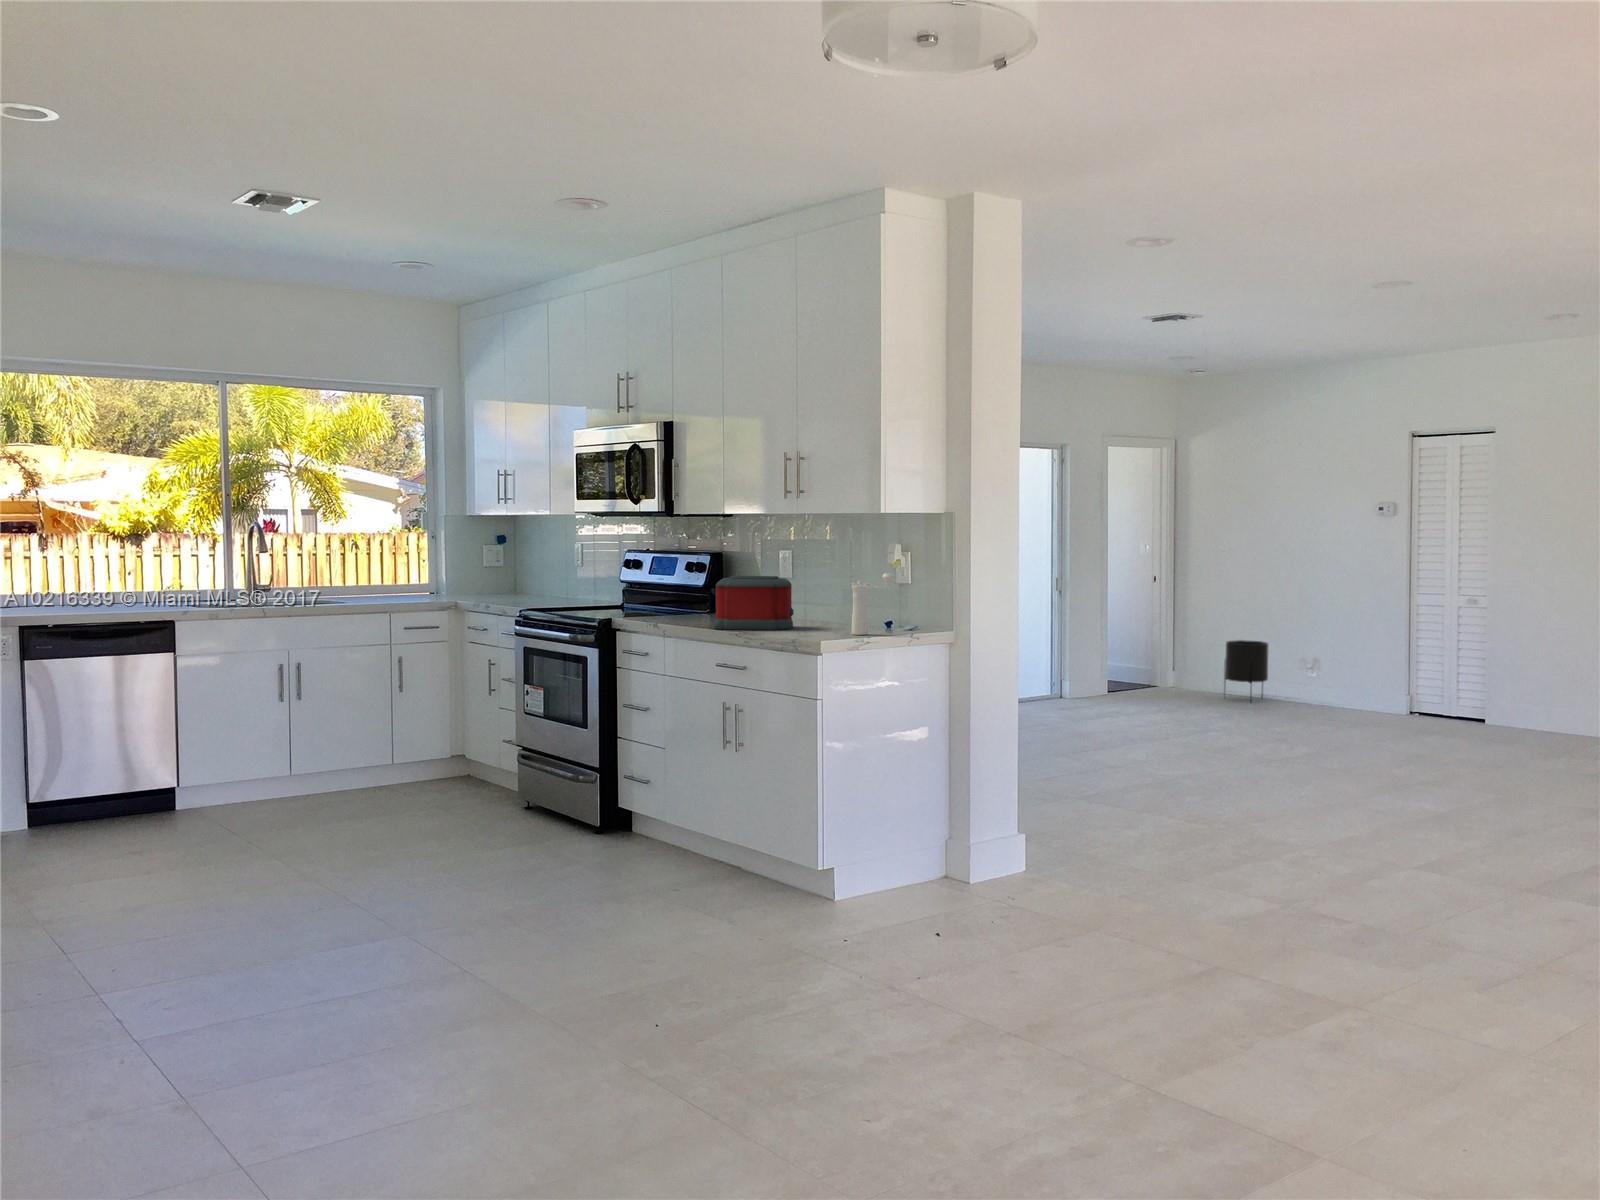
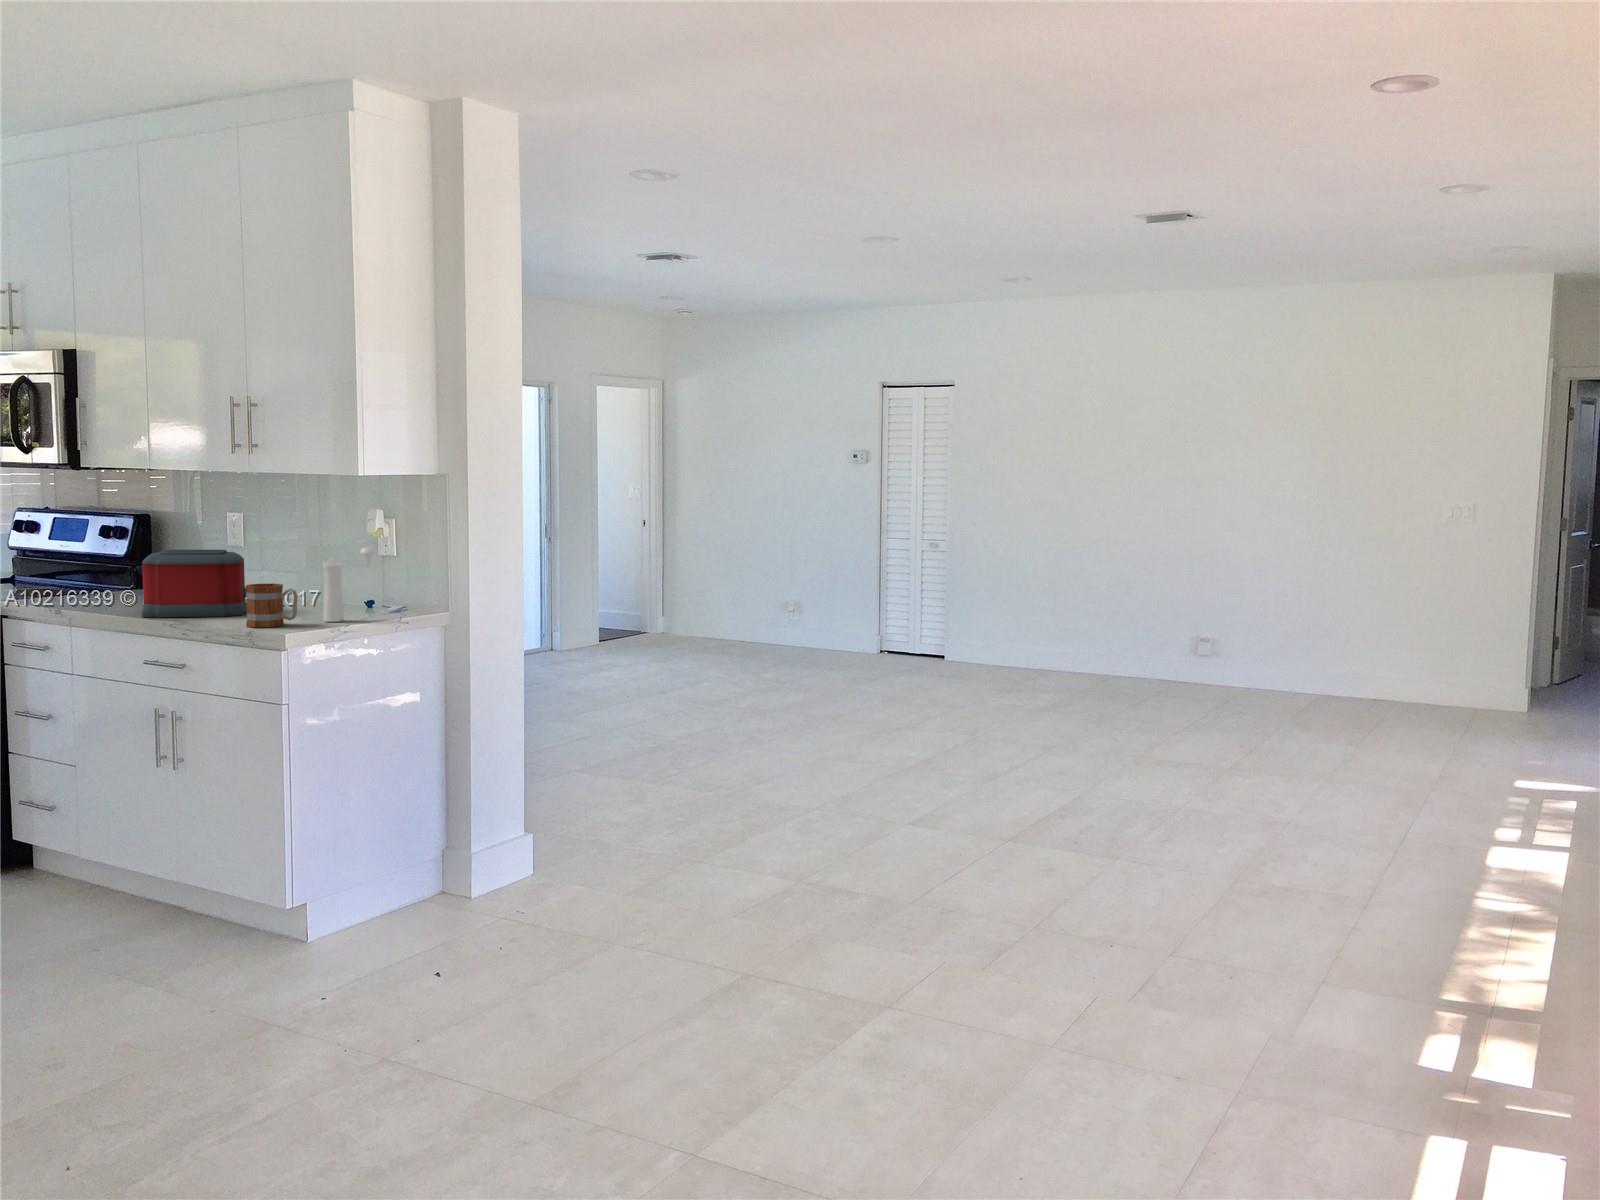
mug: none [791,601,831,637] -> present [245,583,298,627]
planter: present [1224,640,1268,684] -> none [714,586,756,648]

